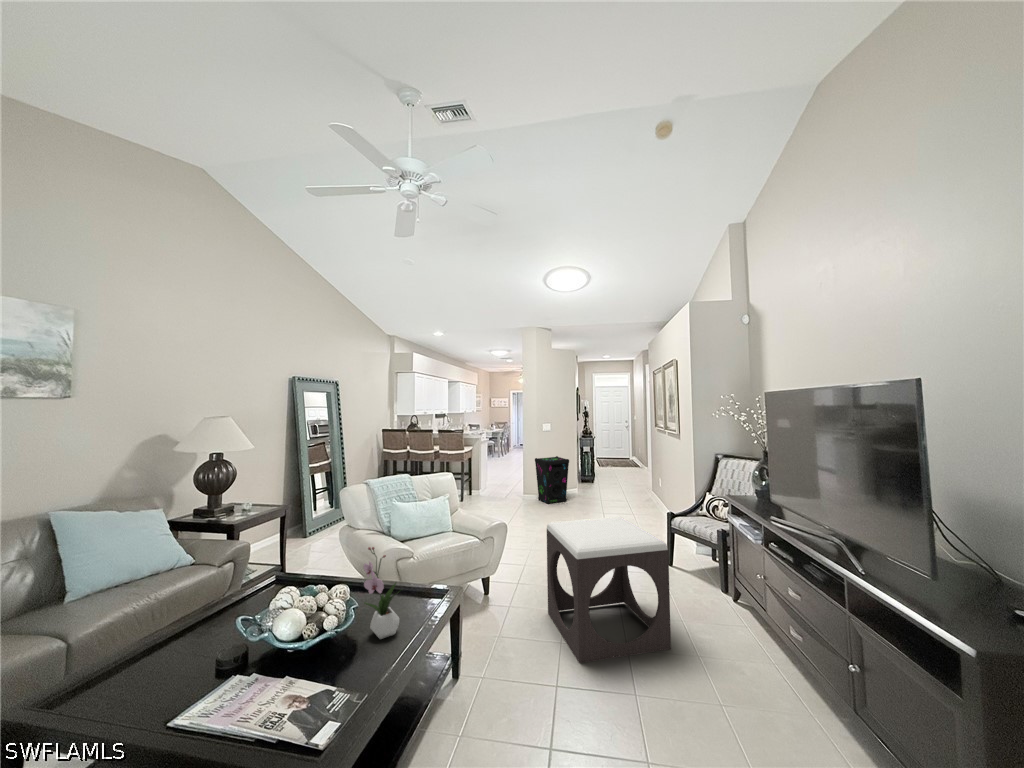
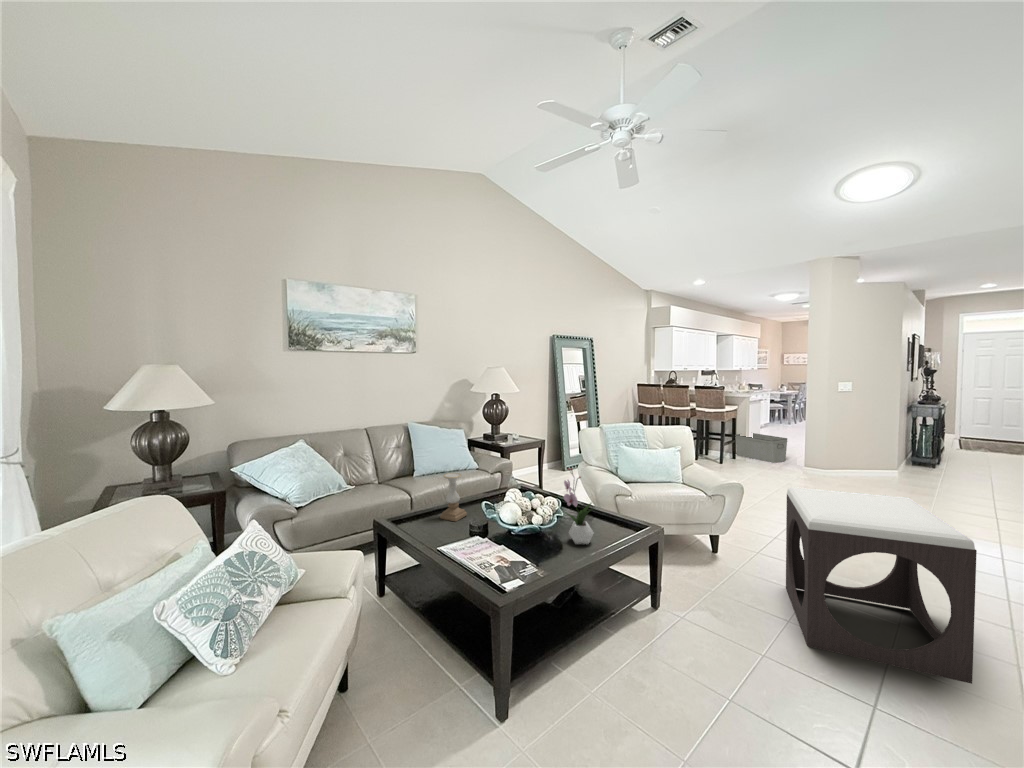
speaker: present [535,456,569,504] -> none [820,423,875,481]
storage bin: none [471,470,511,496] -> present [735,433,787,463]
candle holder: none [154,585,203,665] -> present [440,473,467,521]

